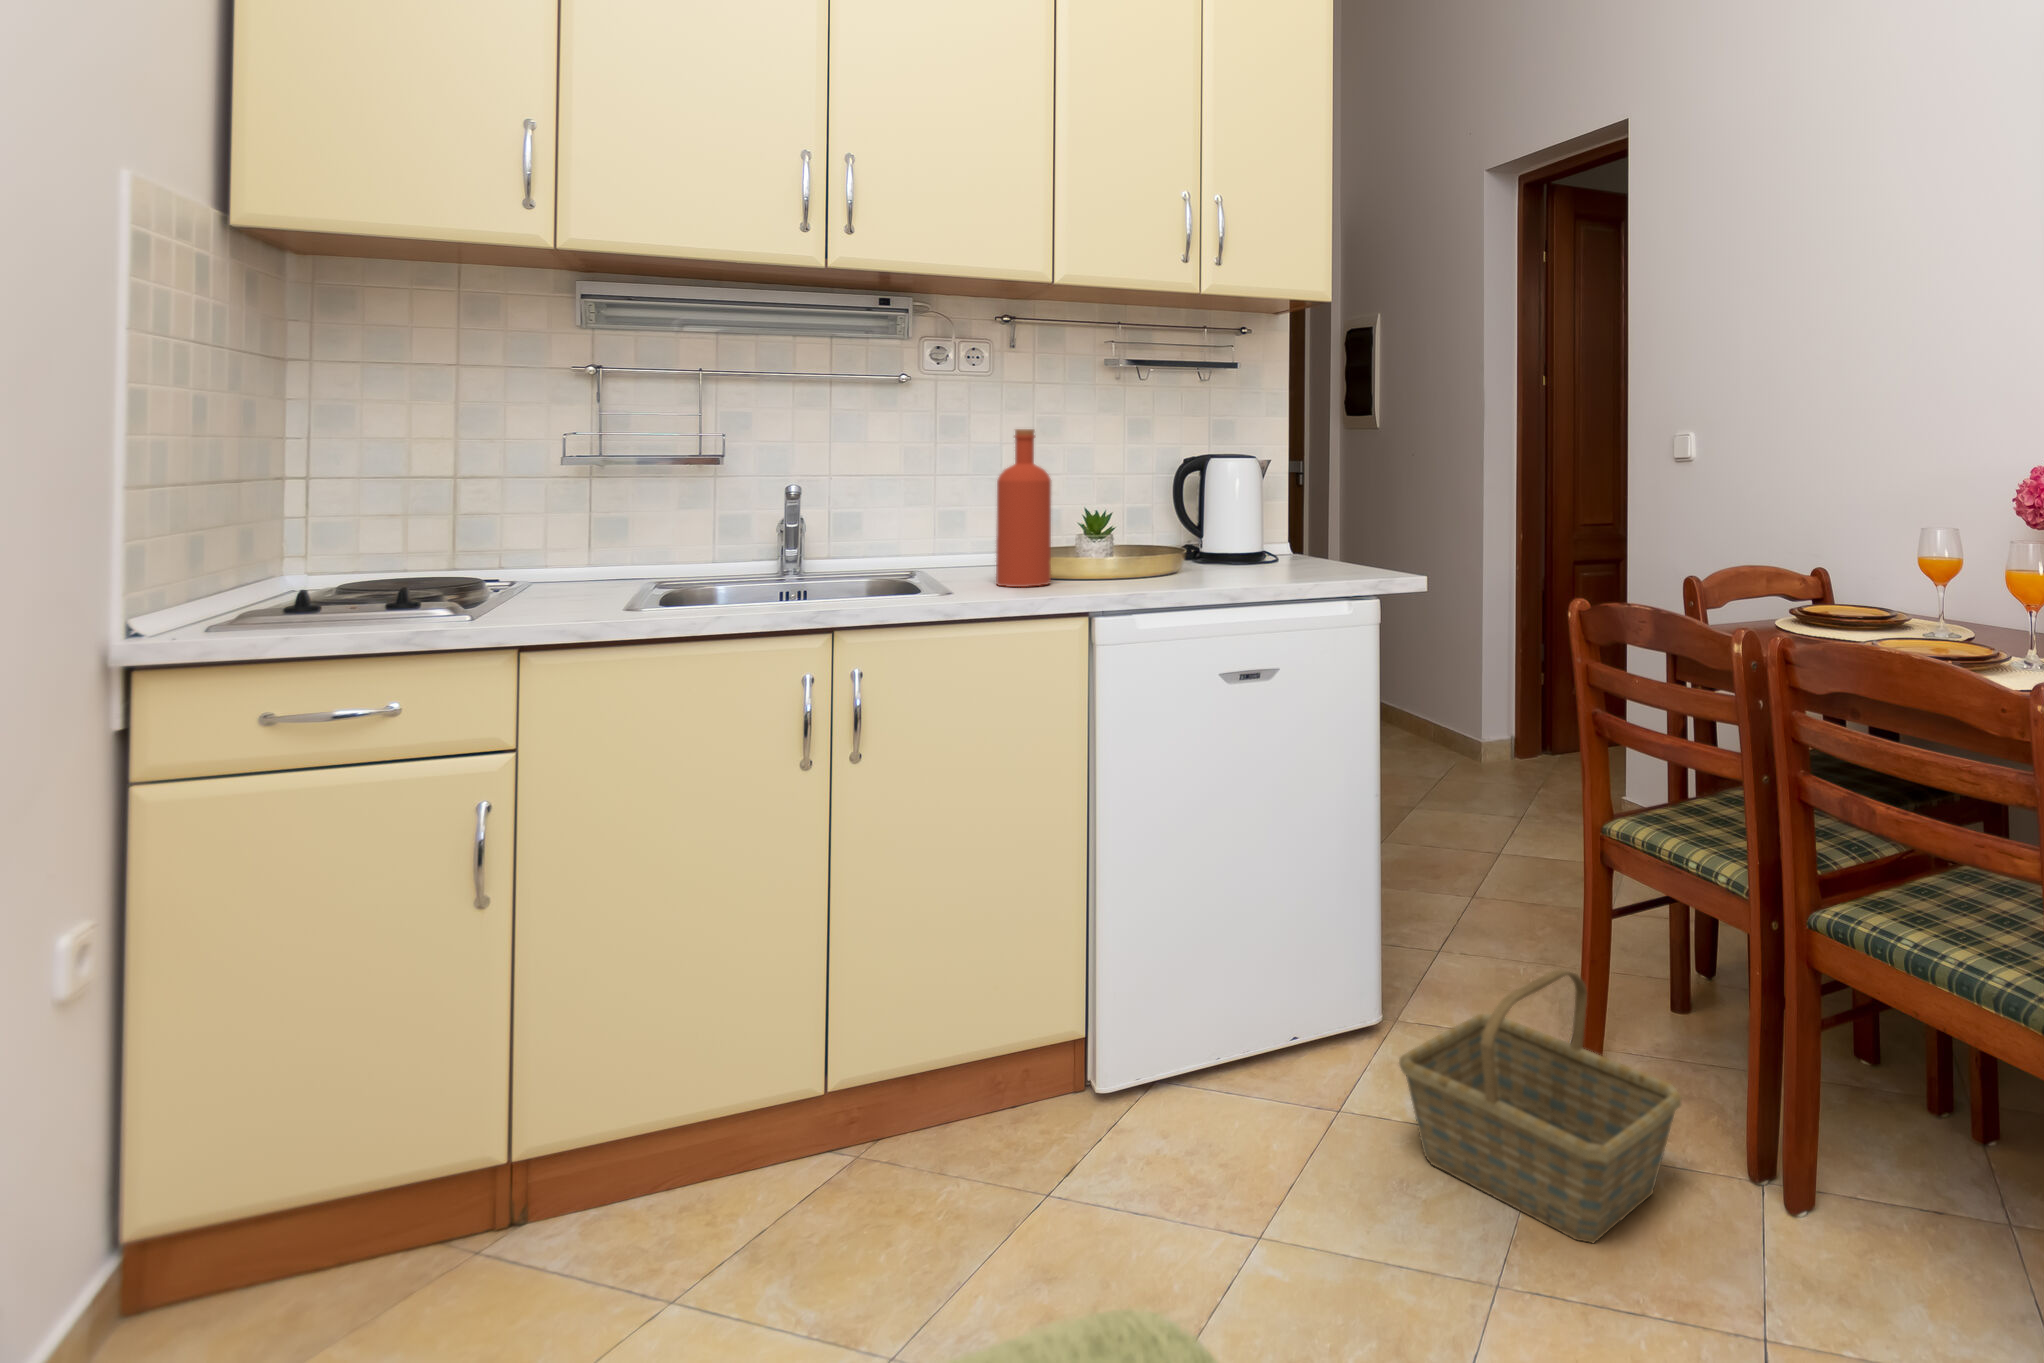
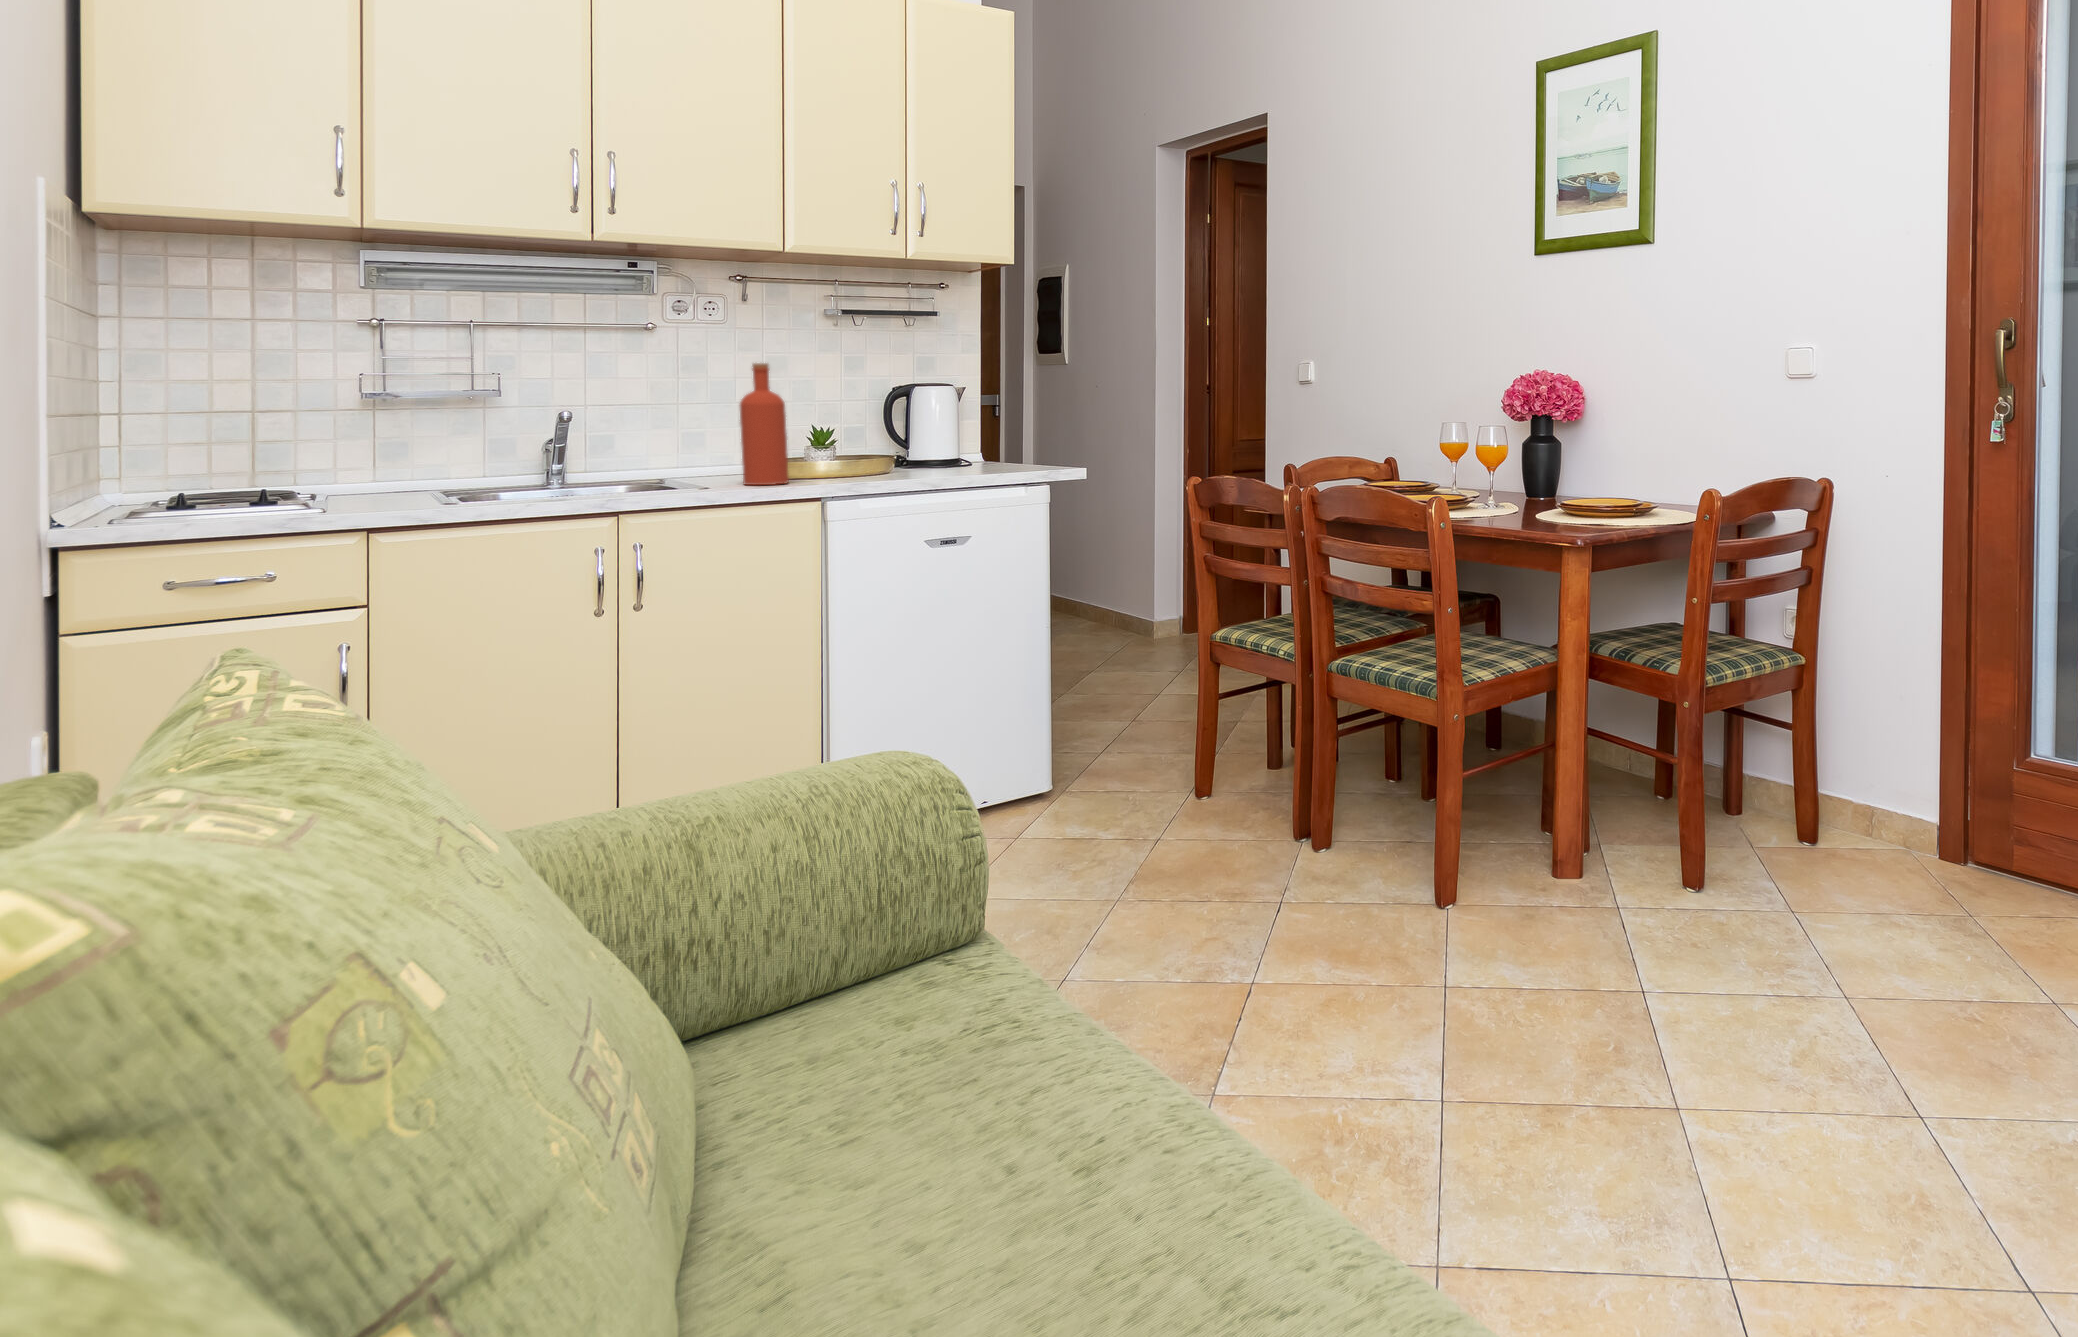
basket: present [1399,969,1681,1243] -> none [1069,723,1256,879]

